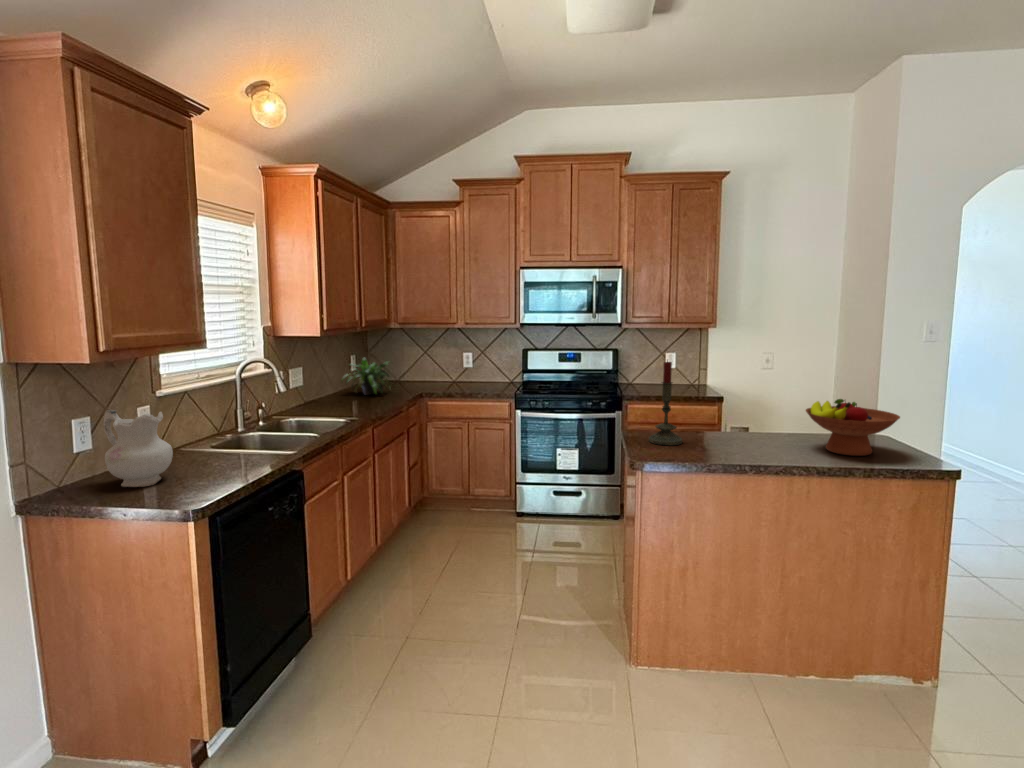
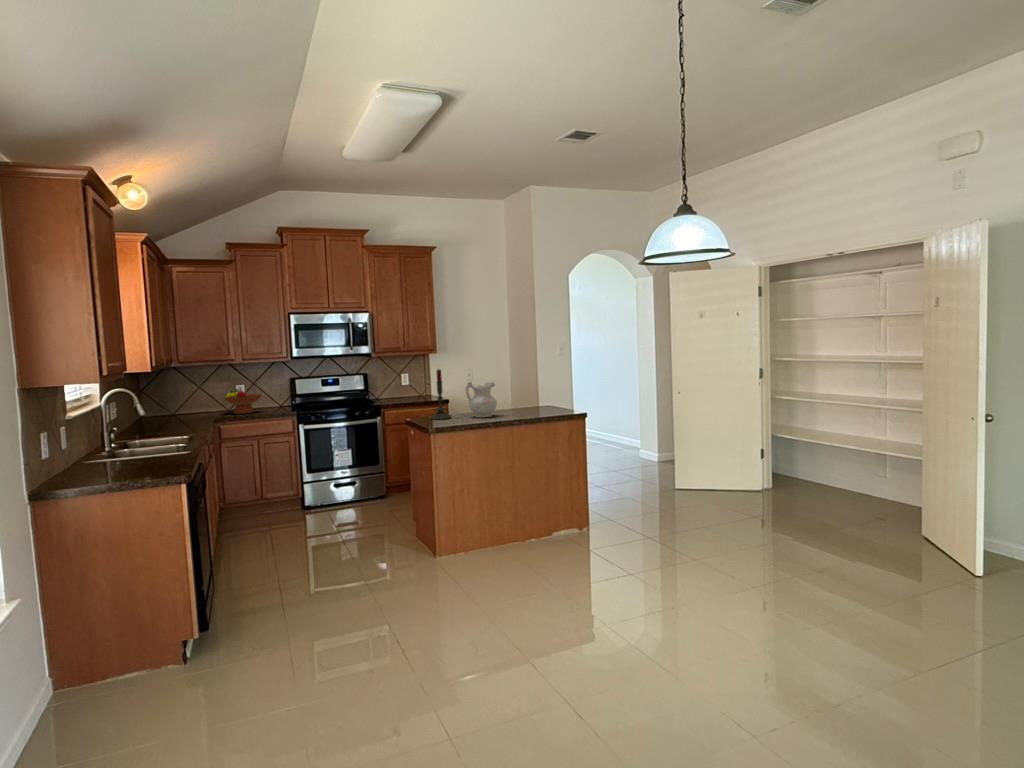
potted plant: present [341,358,391,395] -> none [135,391,185,425]
fruit bowl: present [806,399,900,456] -> present [223,390,262,414]
ceramic pitcher: present [104,410,173,487] -> present [466,382,497,417]

